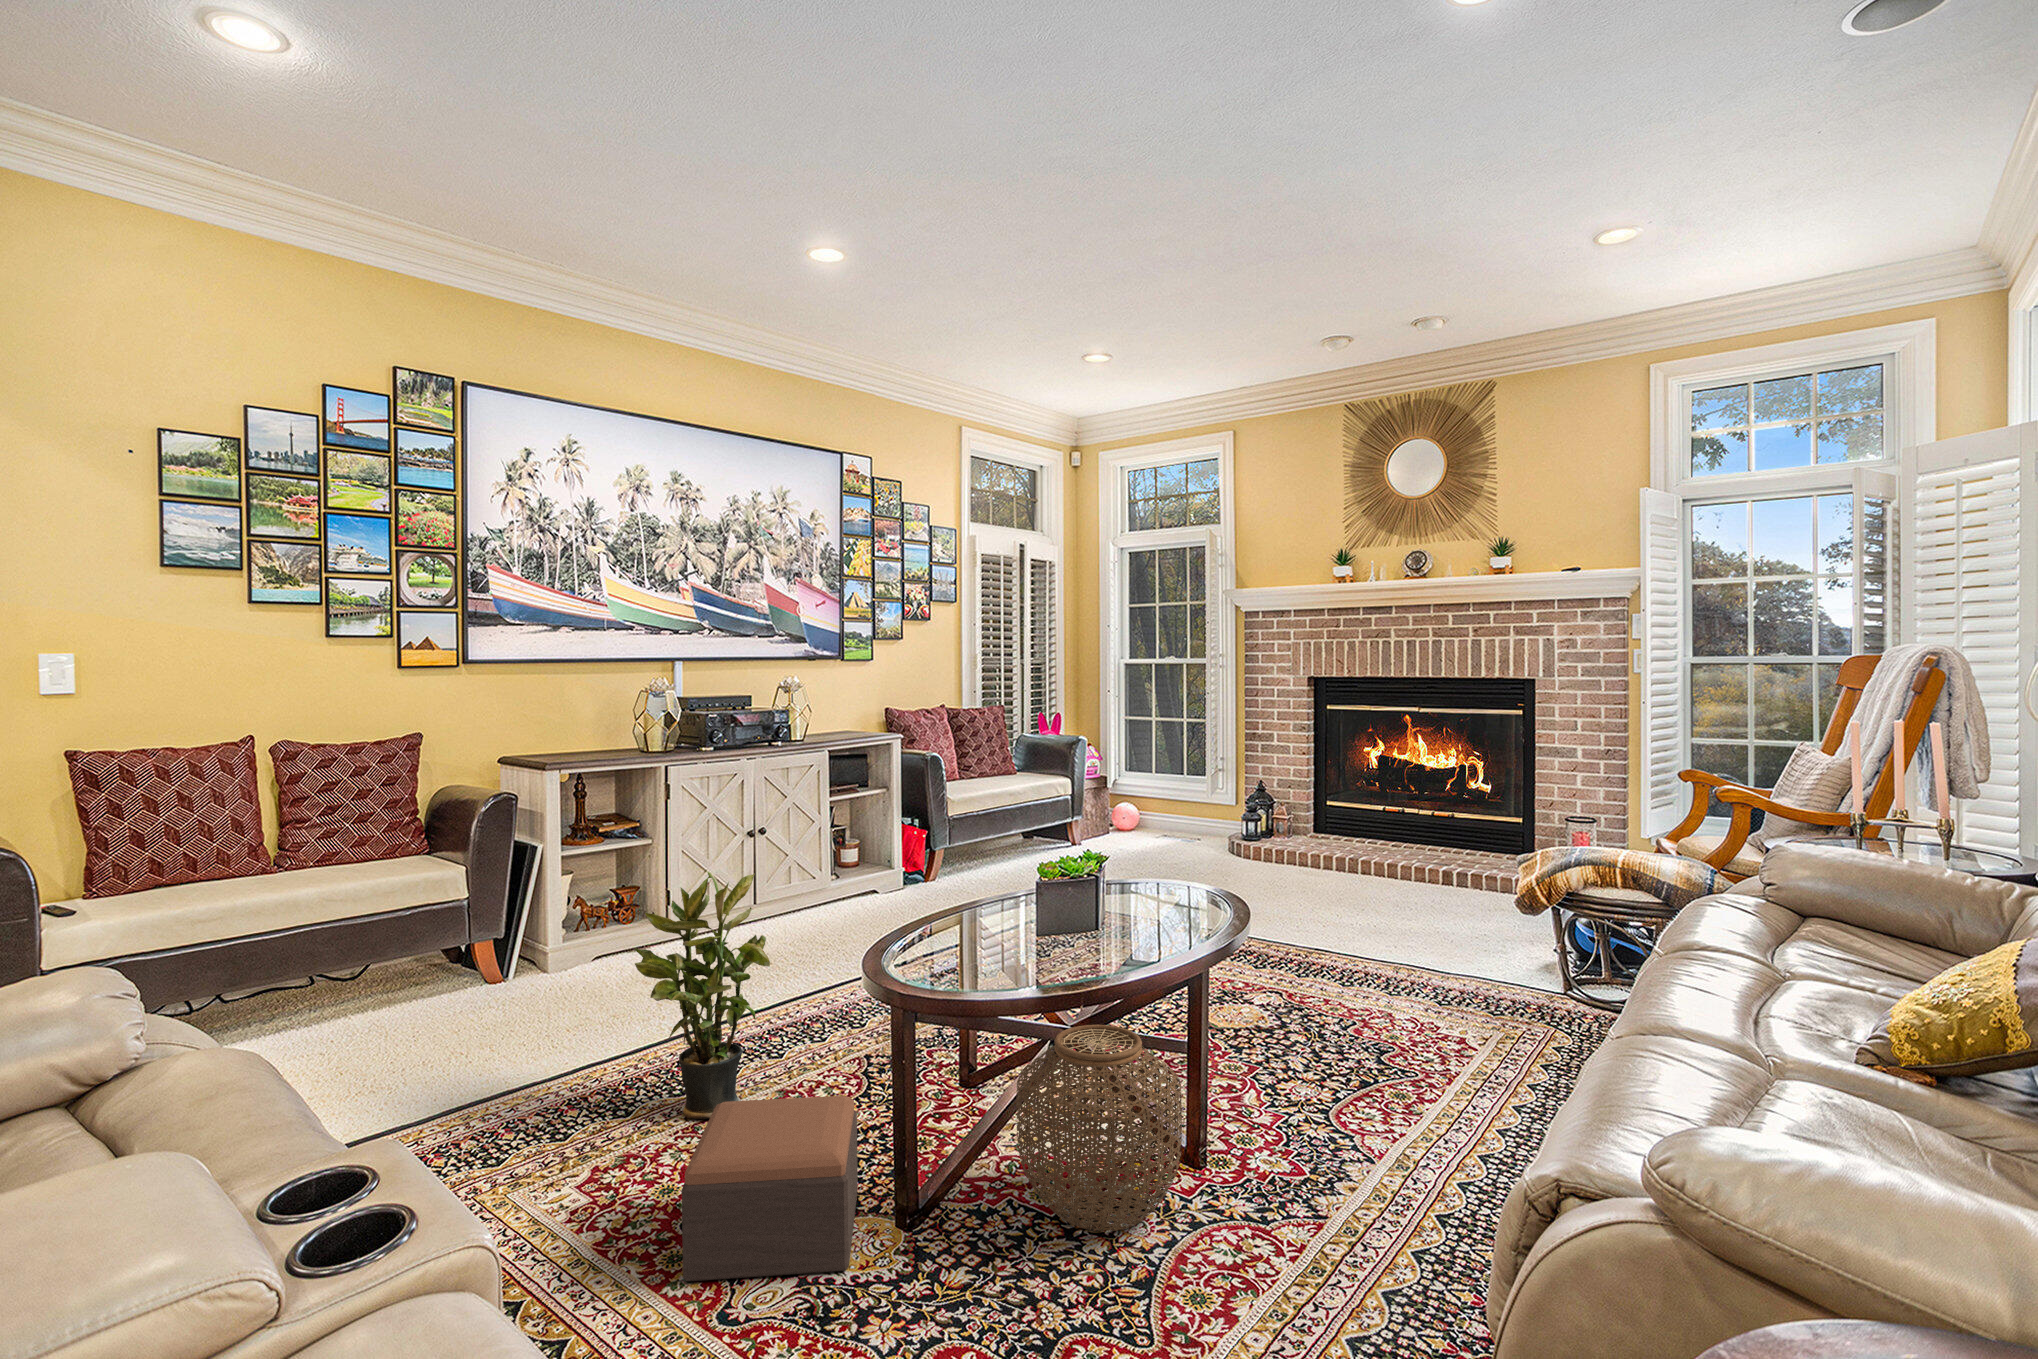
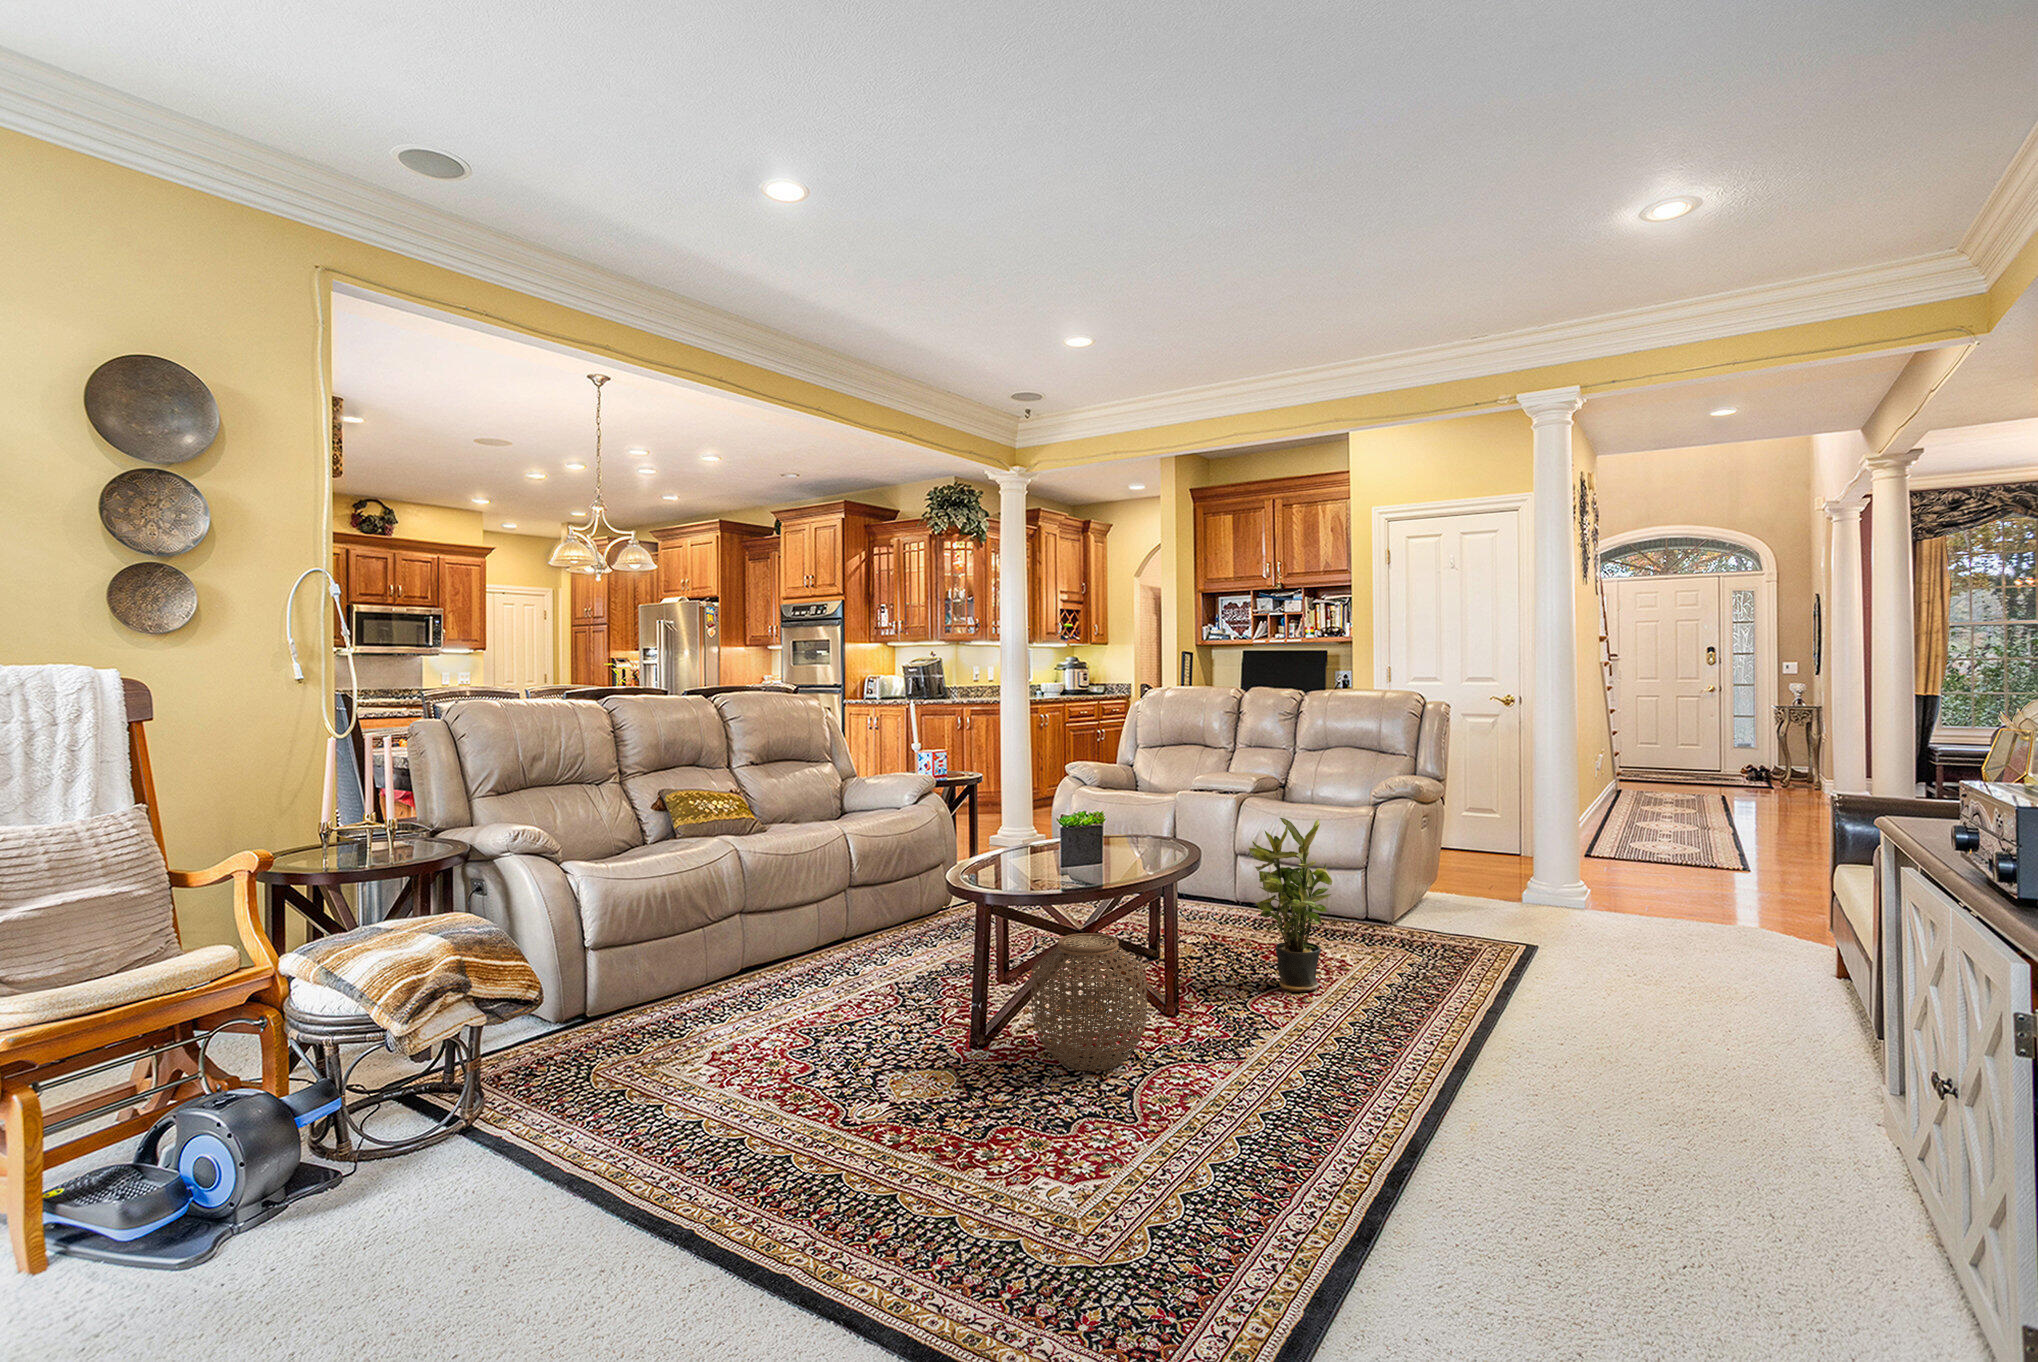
potted plant: present [634,872,770,1119] -> present [1249,818,1332,992]
footstool: present [682,1096,858,1281] -> none [809,989,924,1107]

